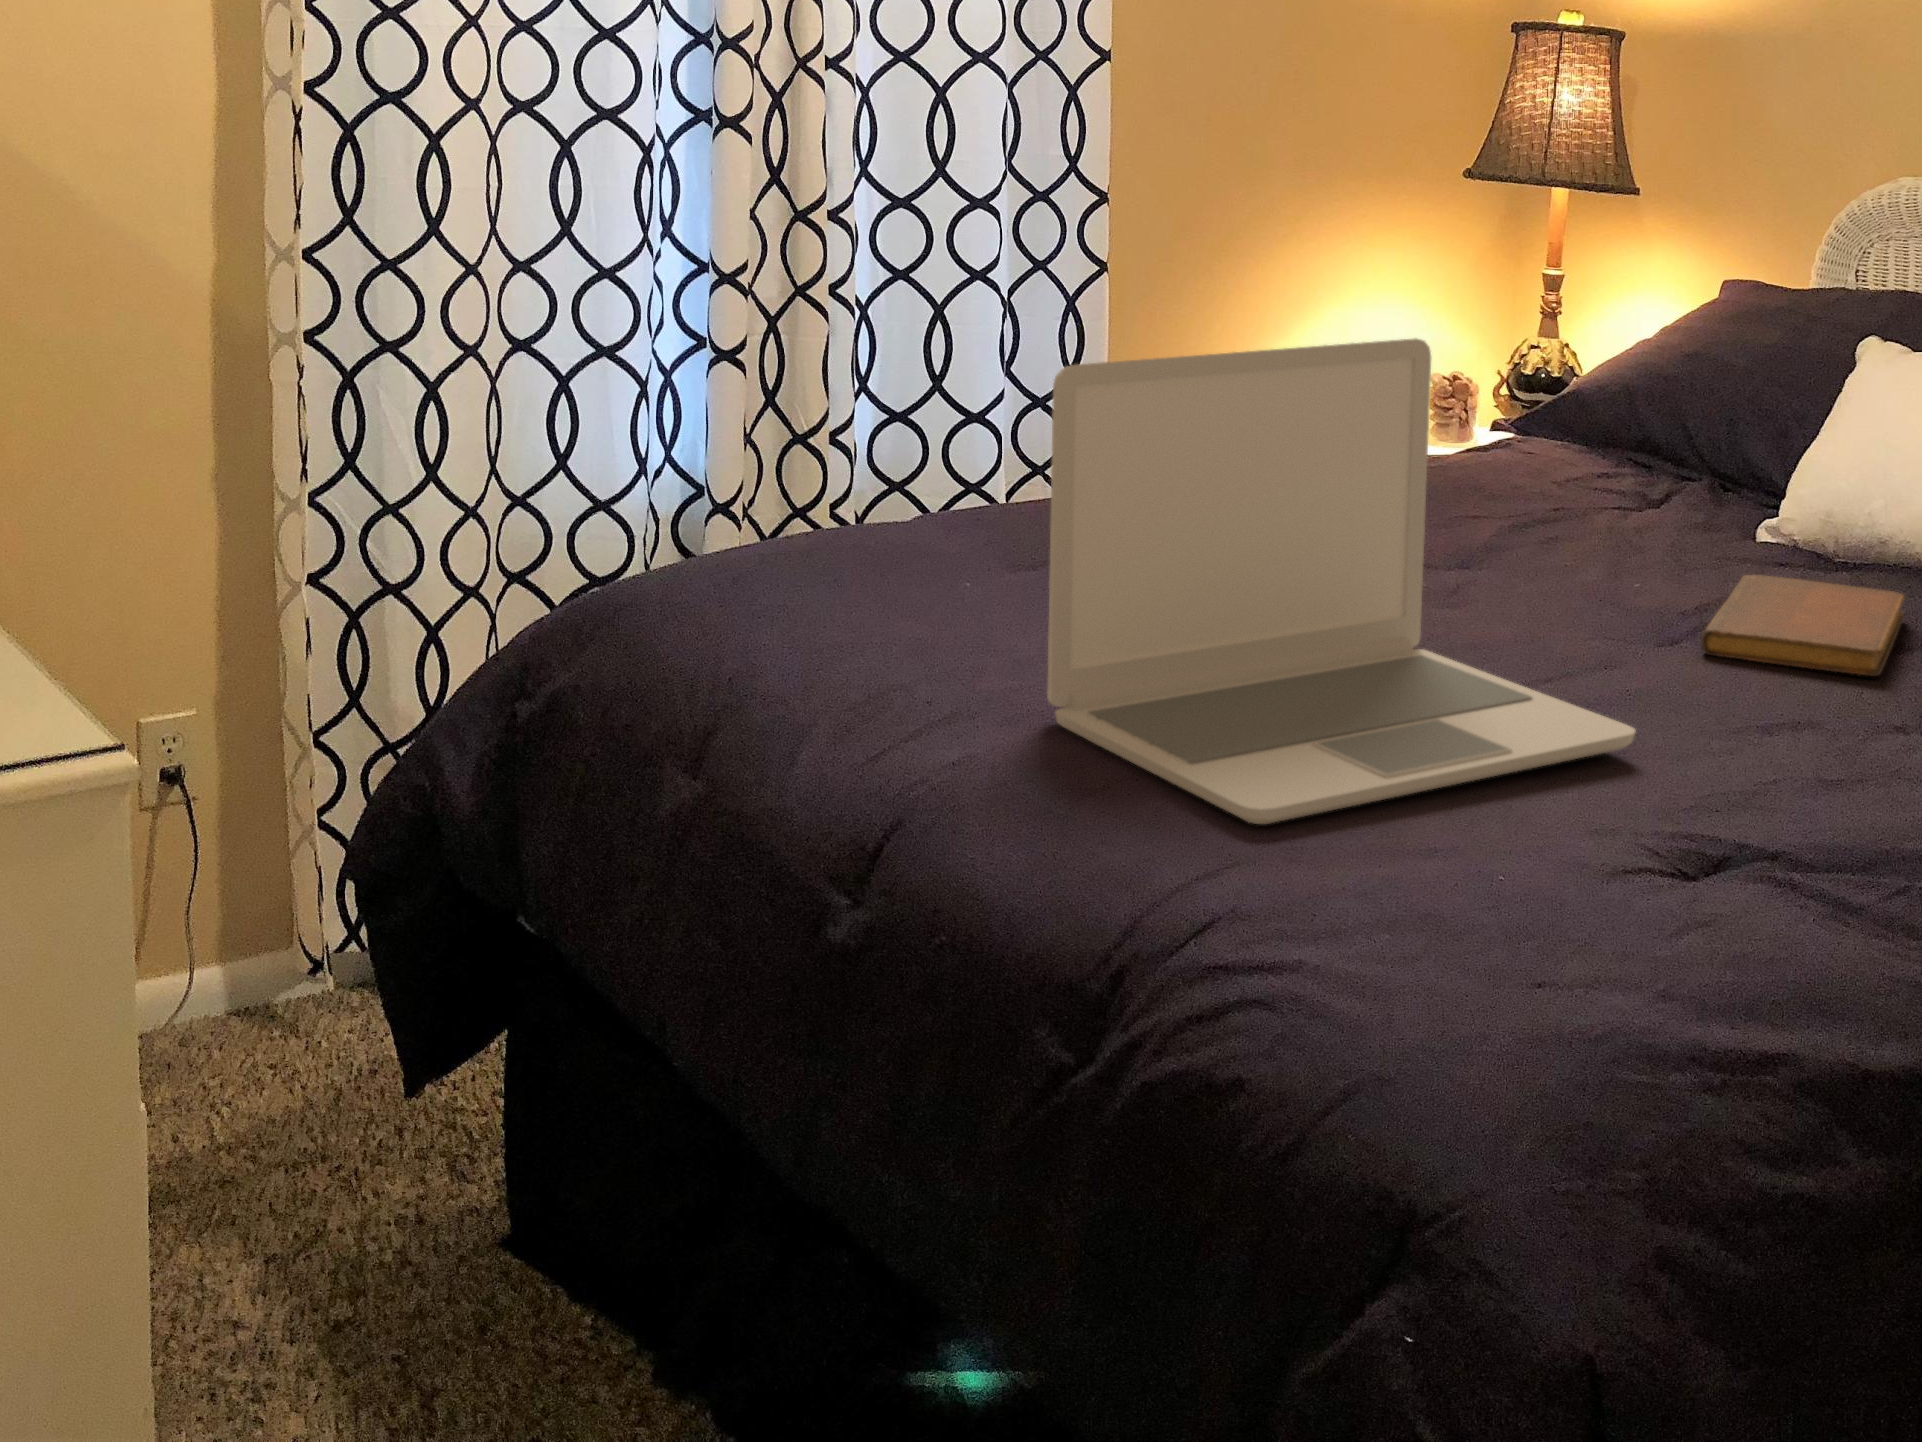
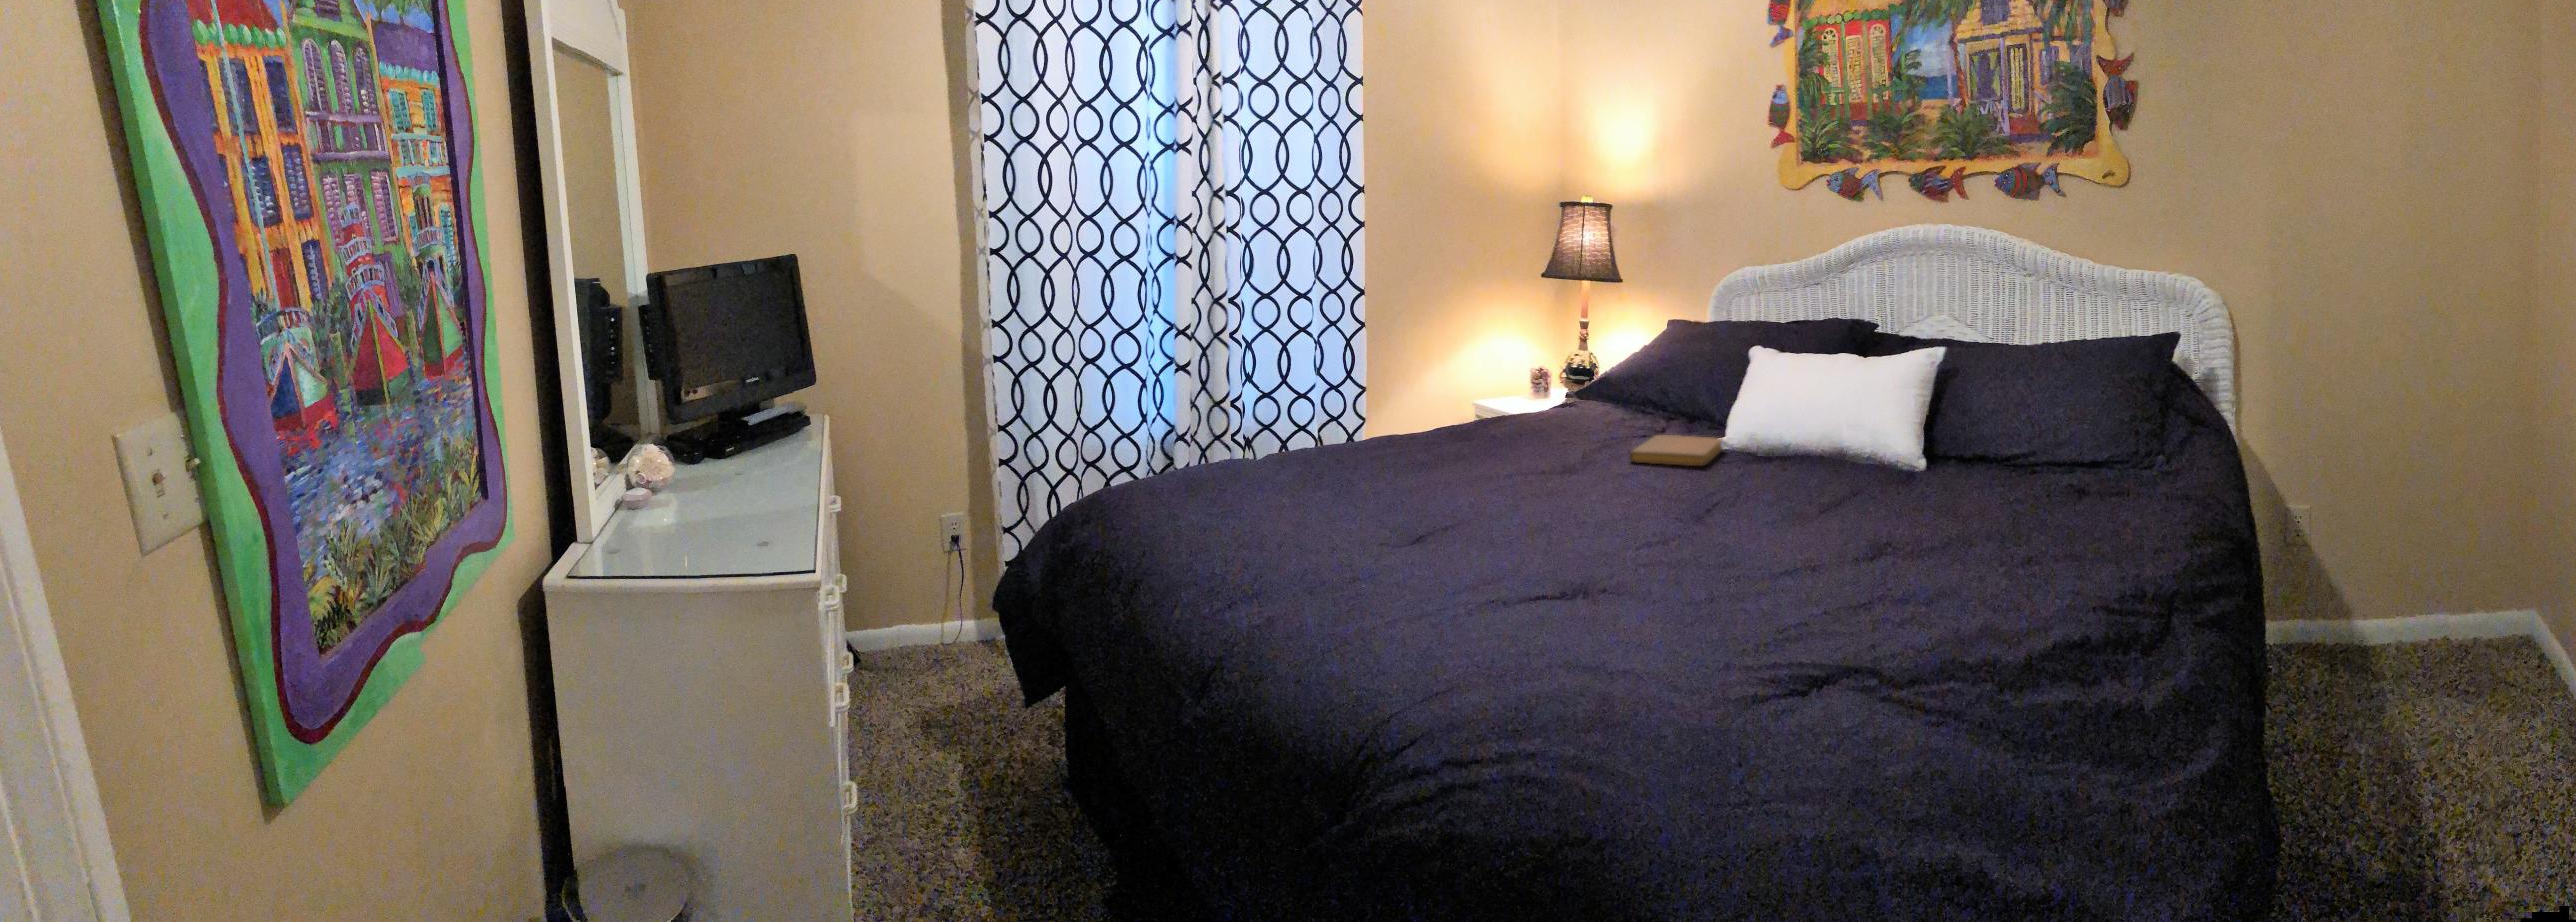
laptop: present [1047,338,1635,824] -> none [1342,325,1589,510]

